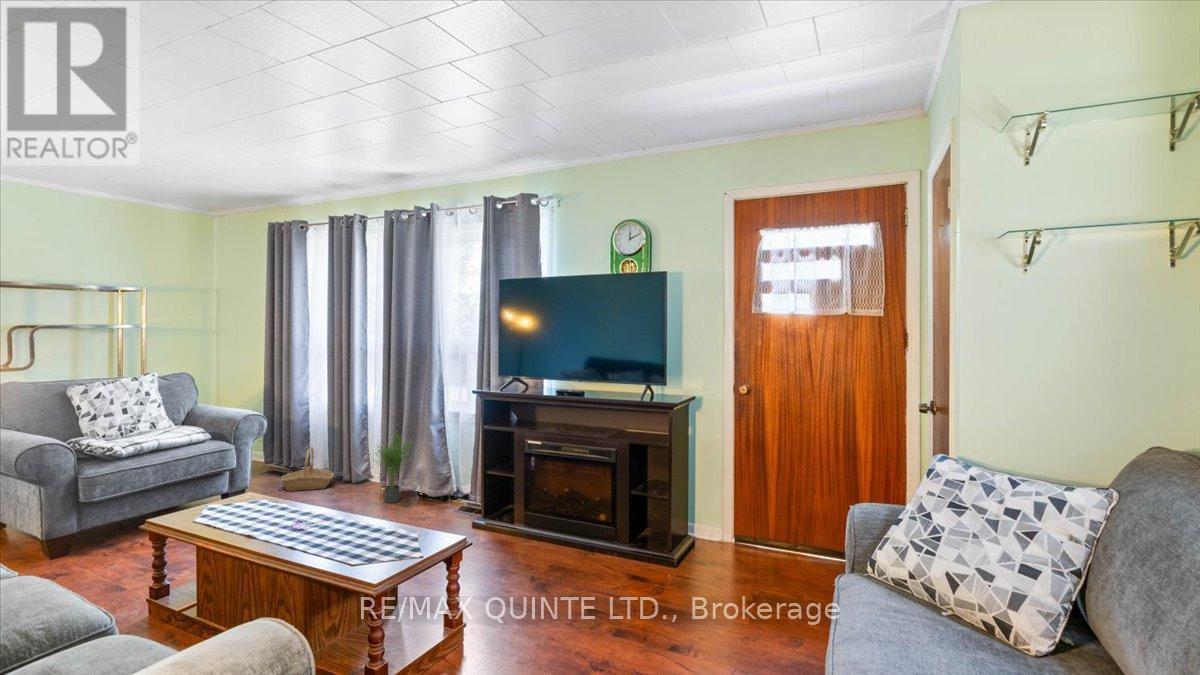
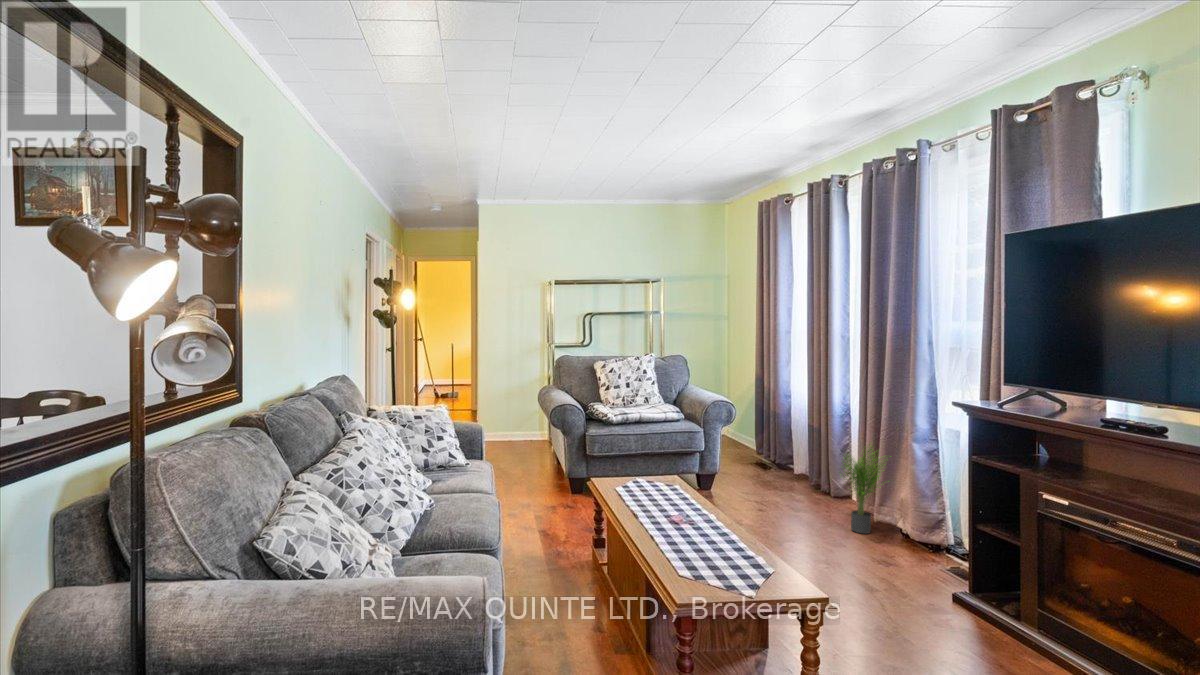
basket: present [281,447,334,491] -> none [750,446,806,495]

